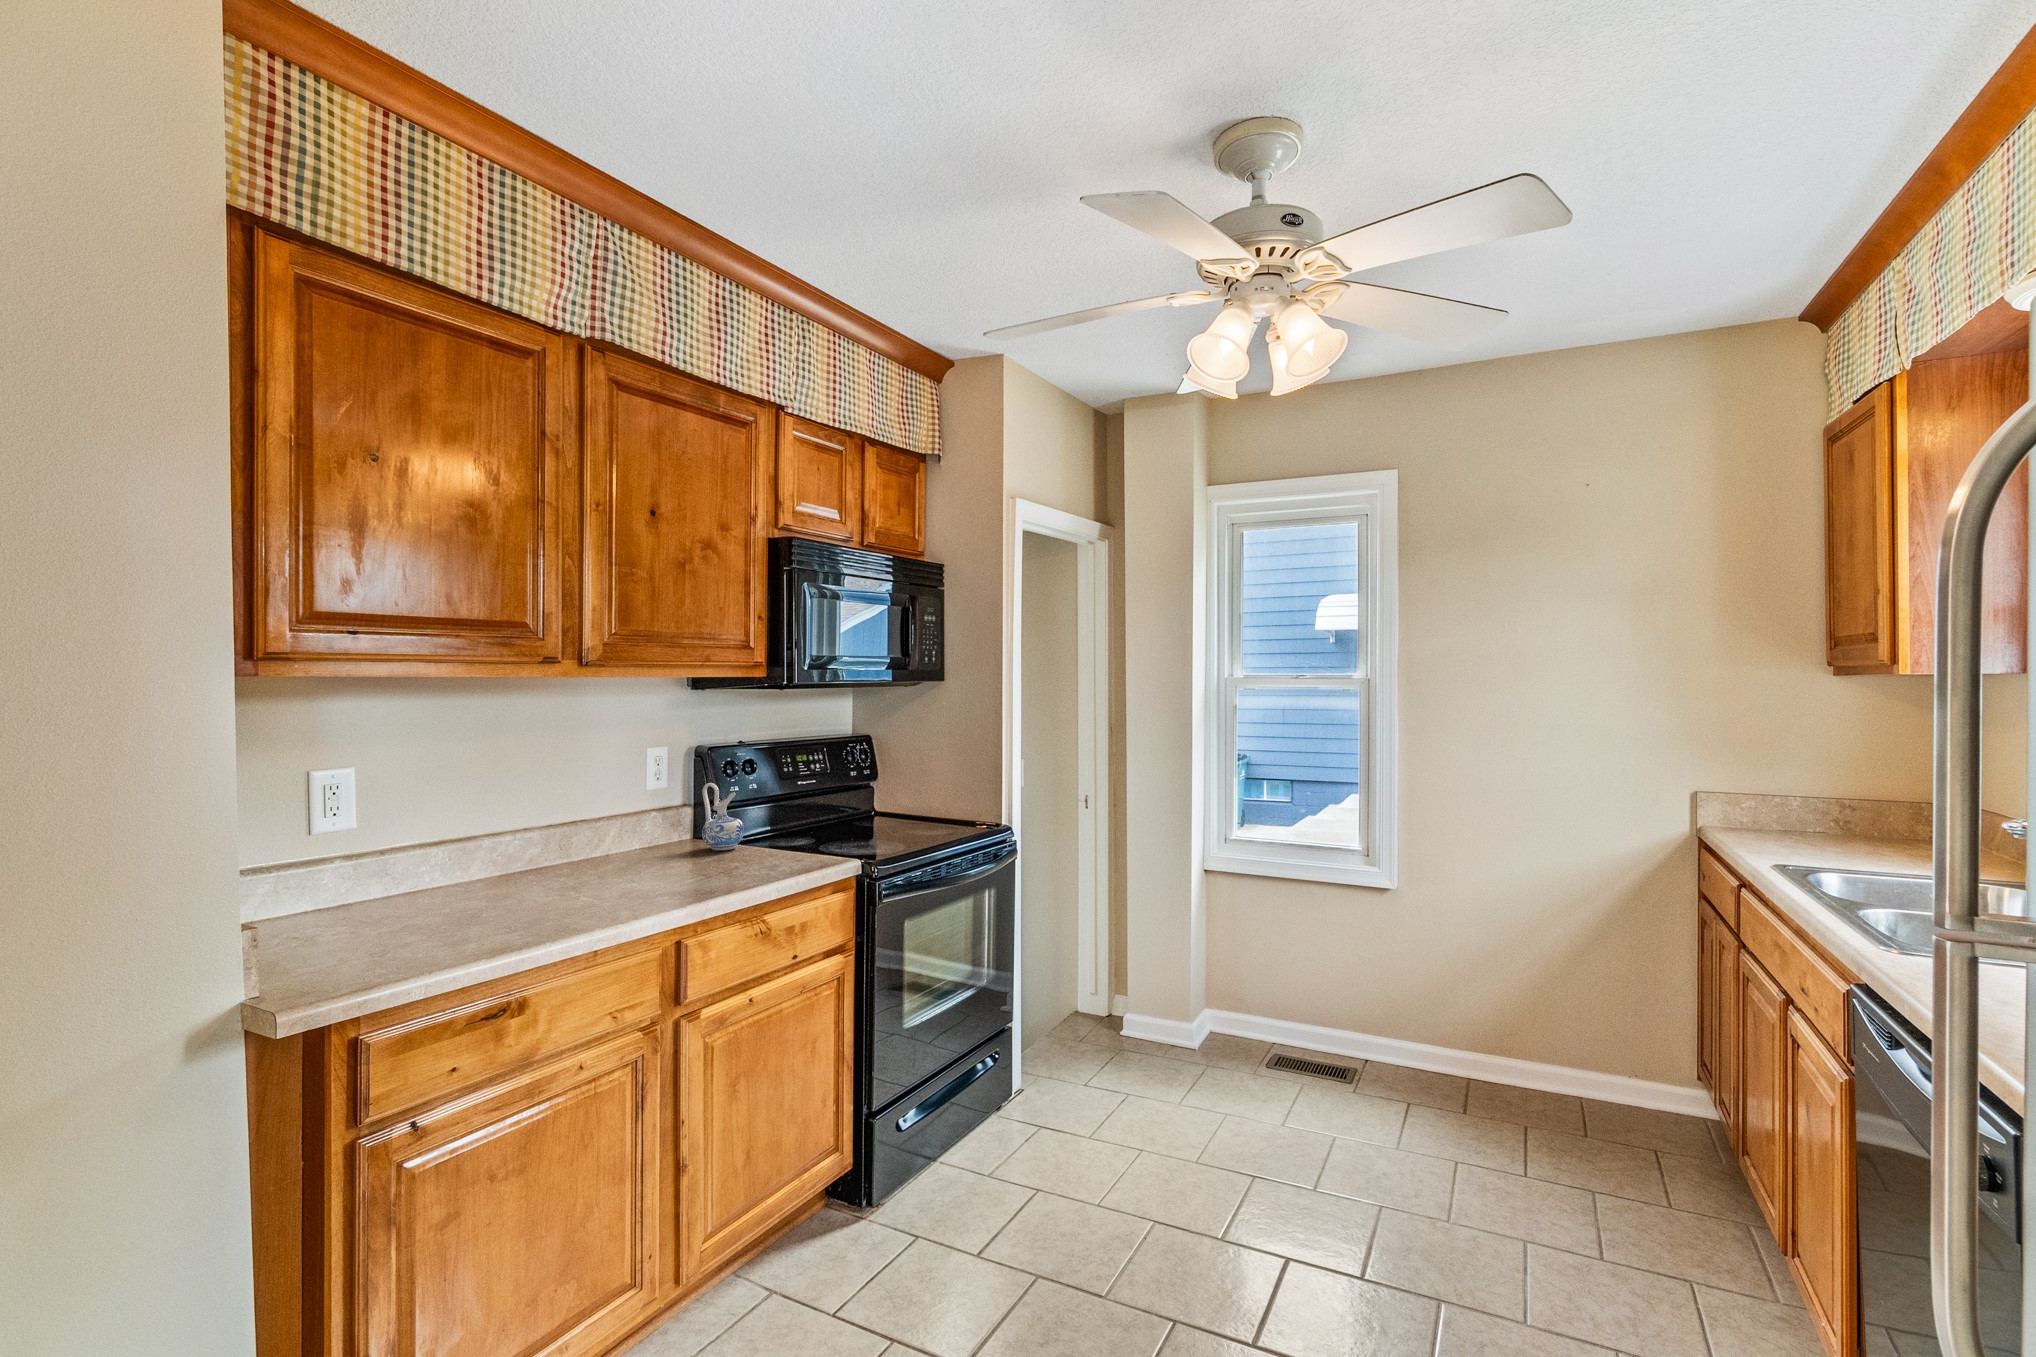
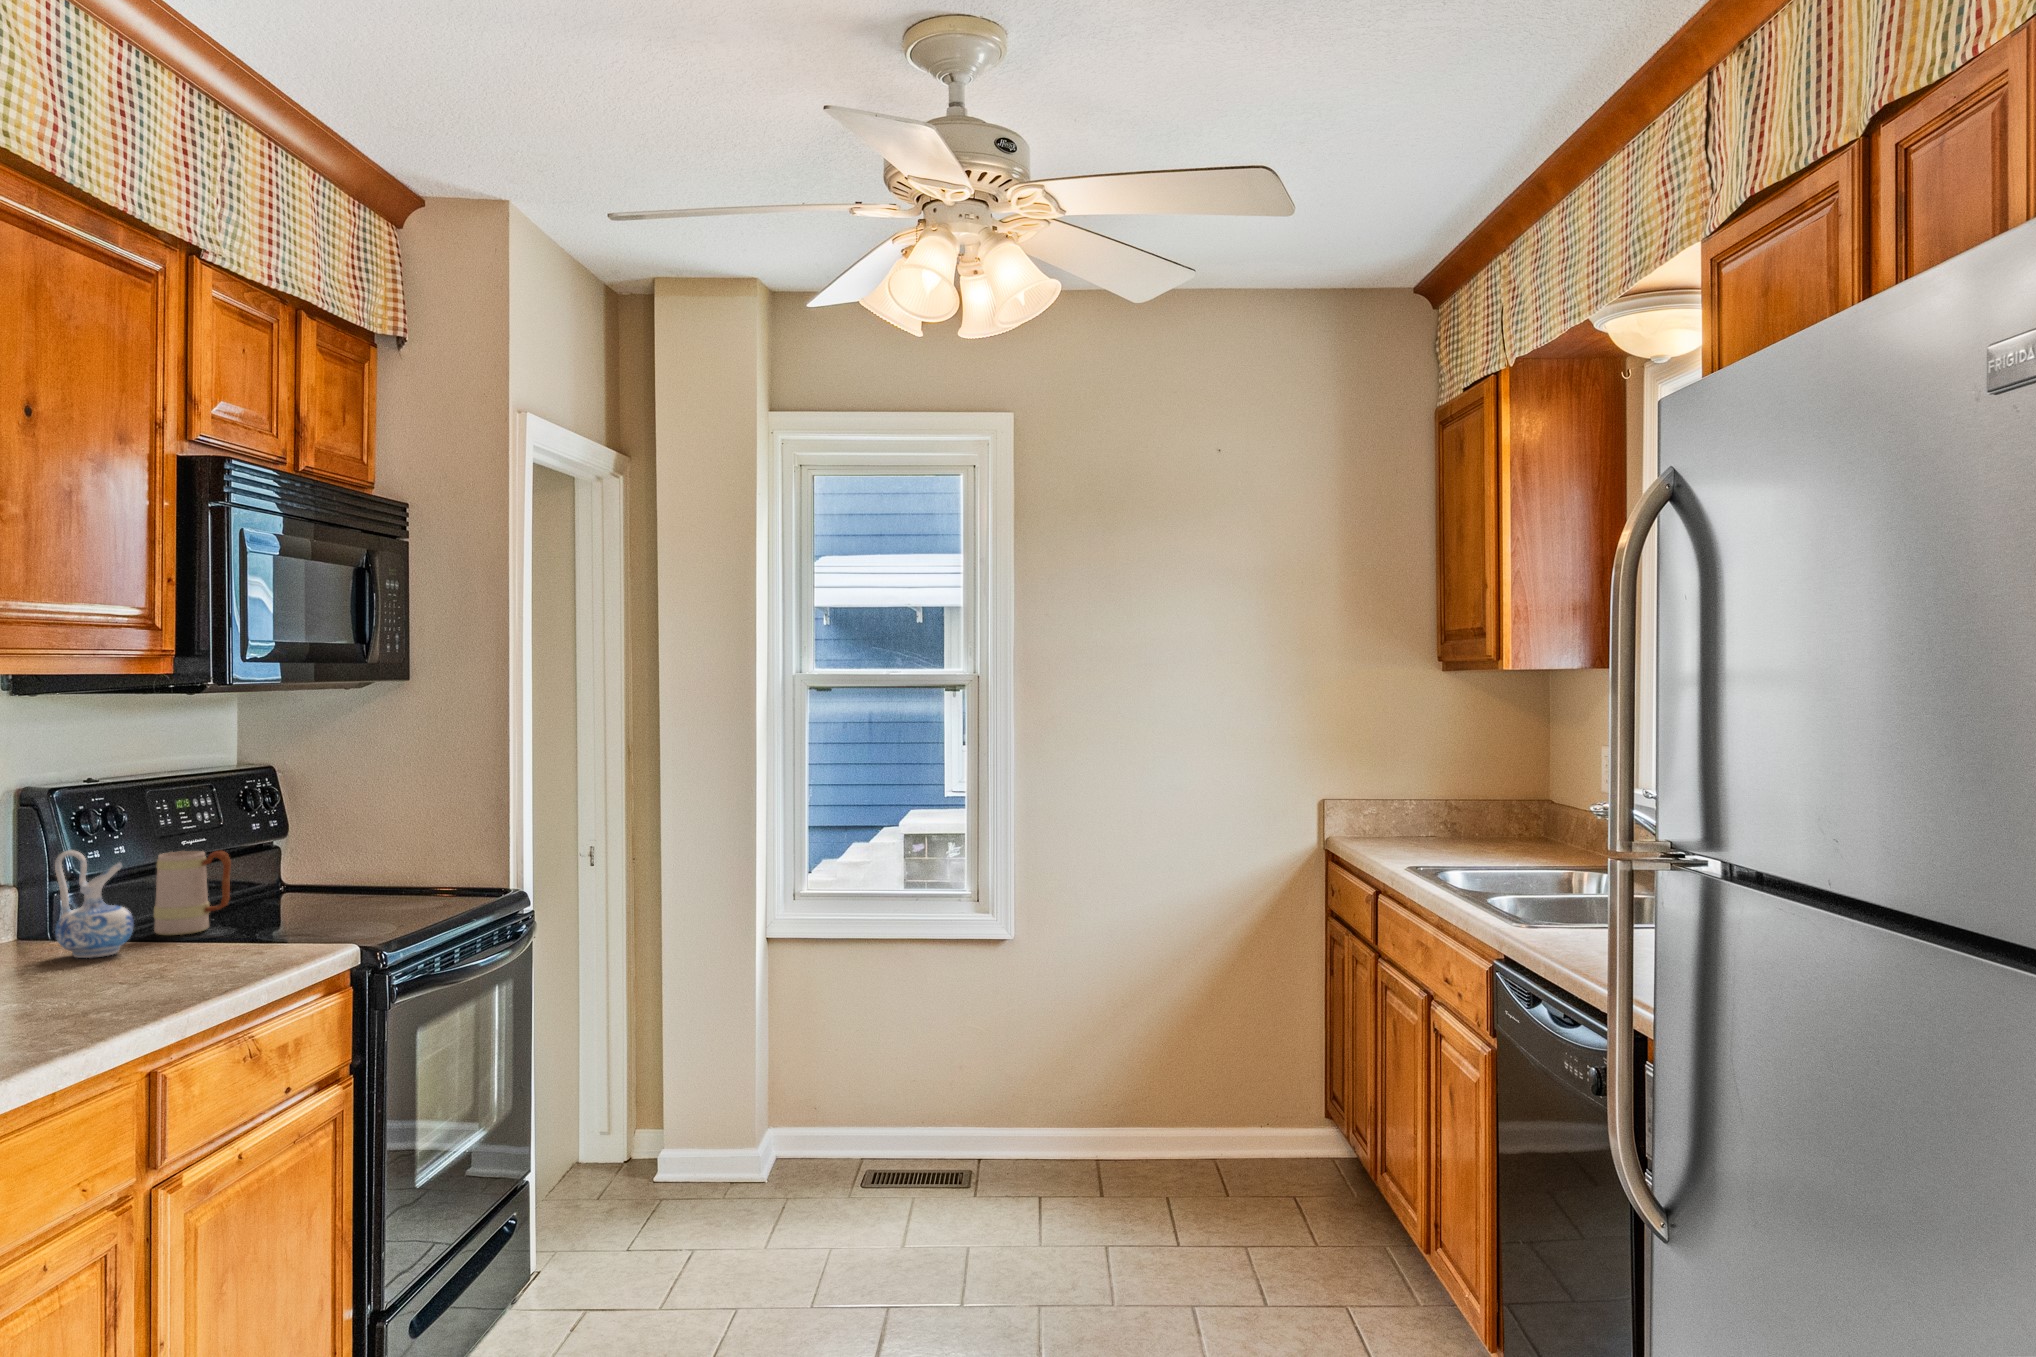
mug: none [772,785,811,838] -> present [154,851,231,935]

